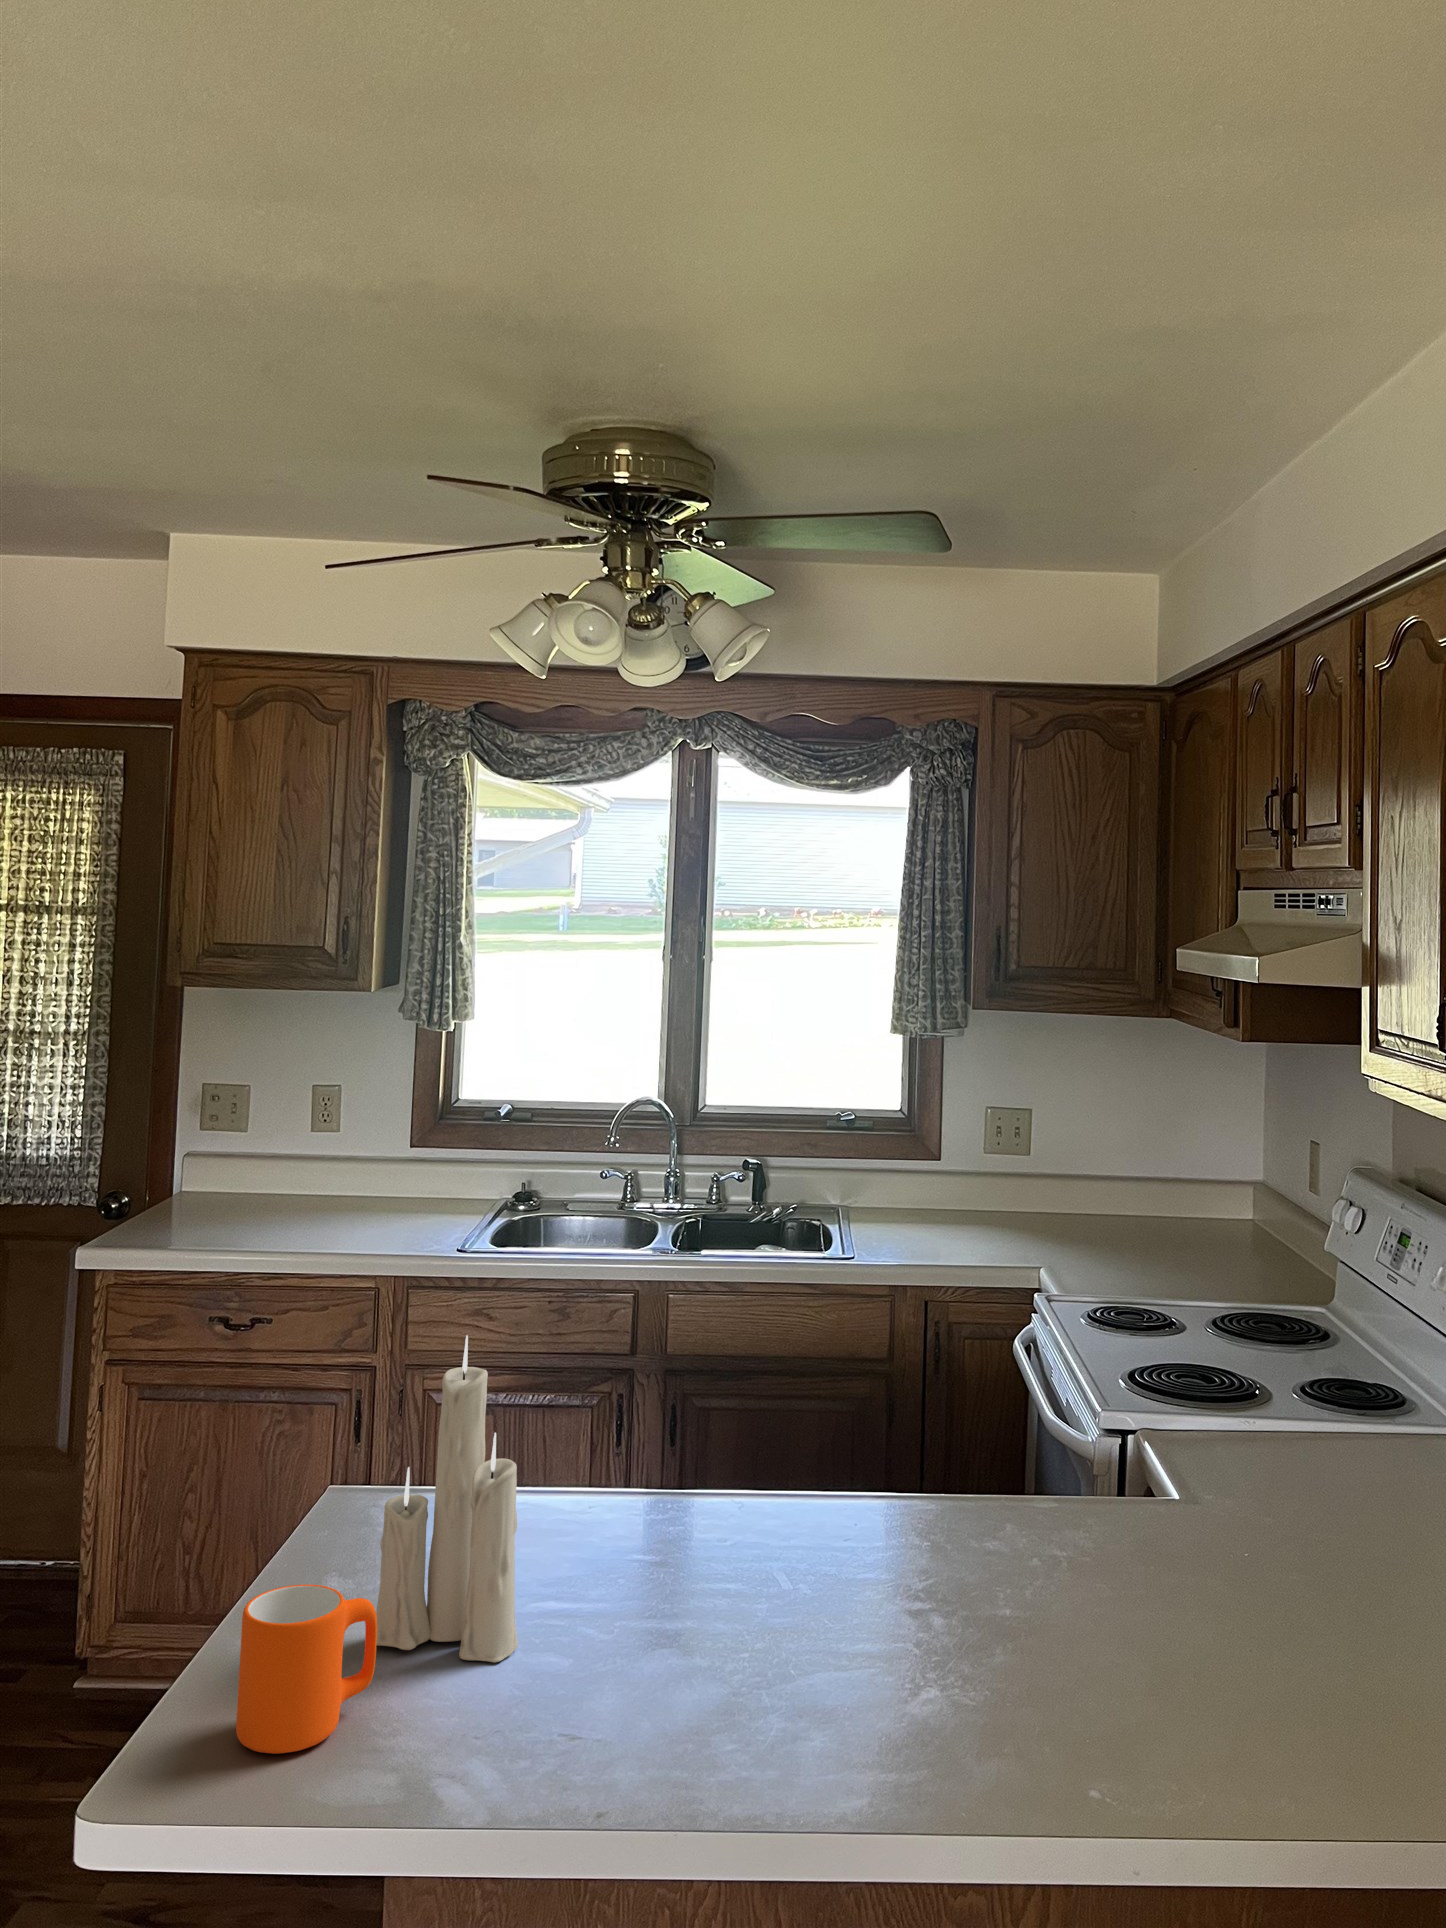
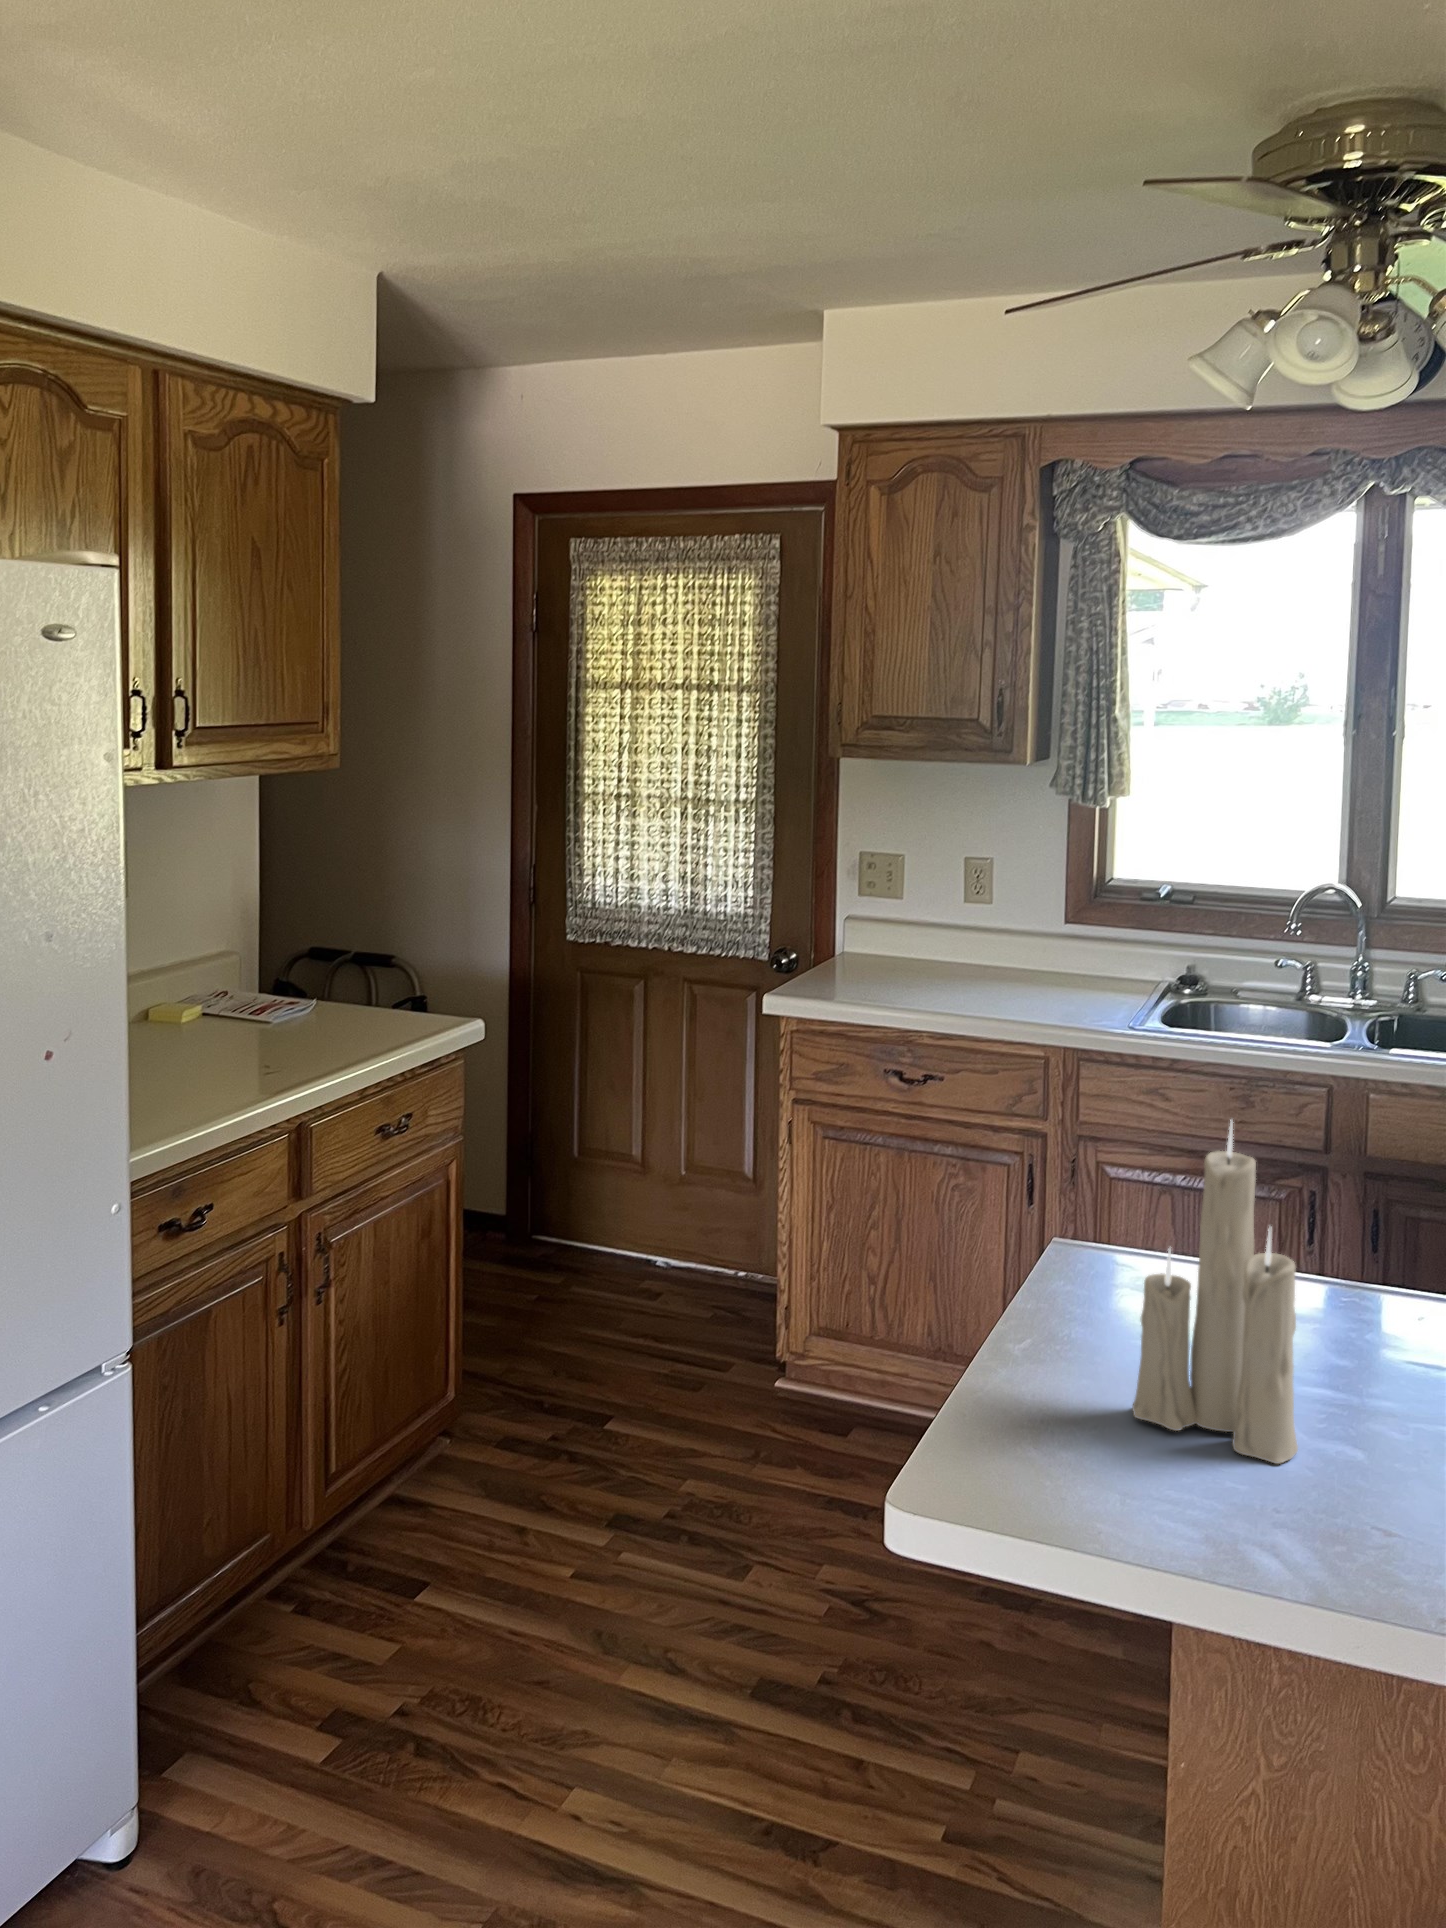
mug: present [236,1584,377,1754] -> none [1018,1347,1155,1511]

